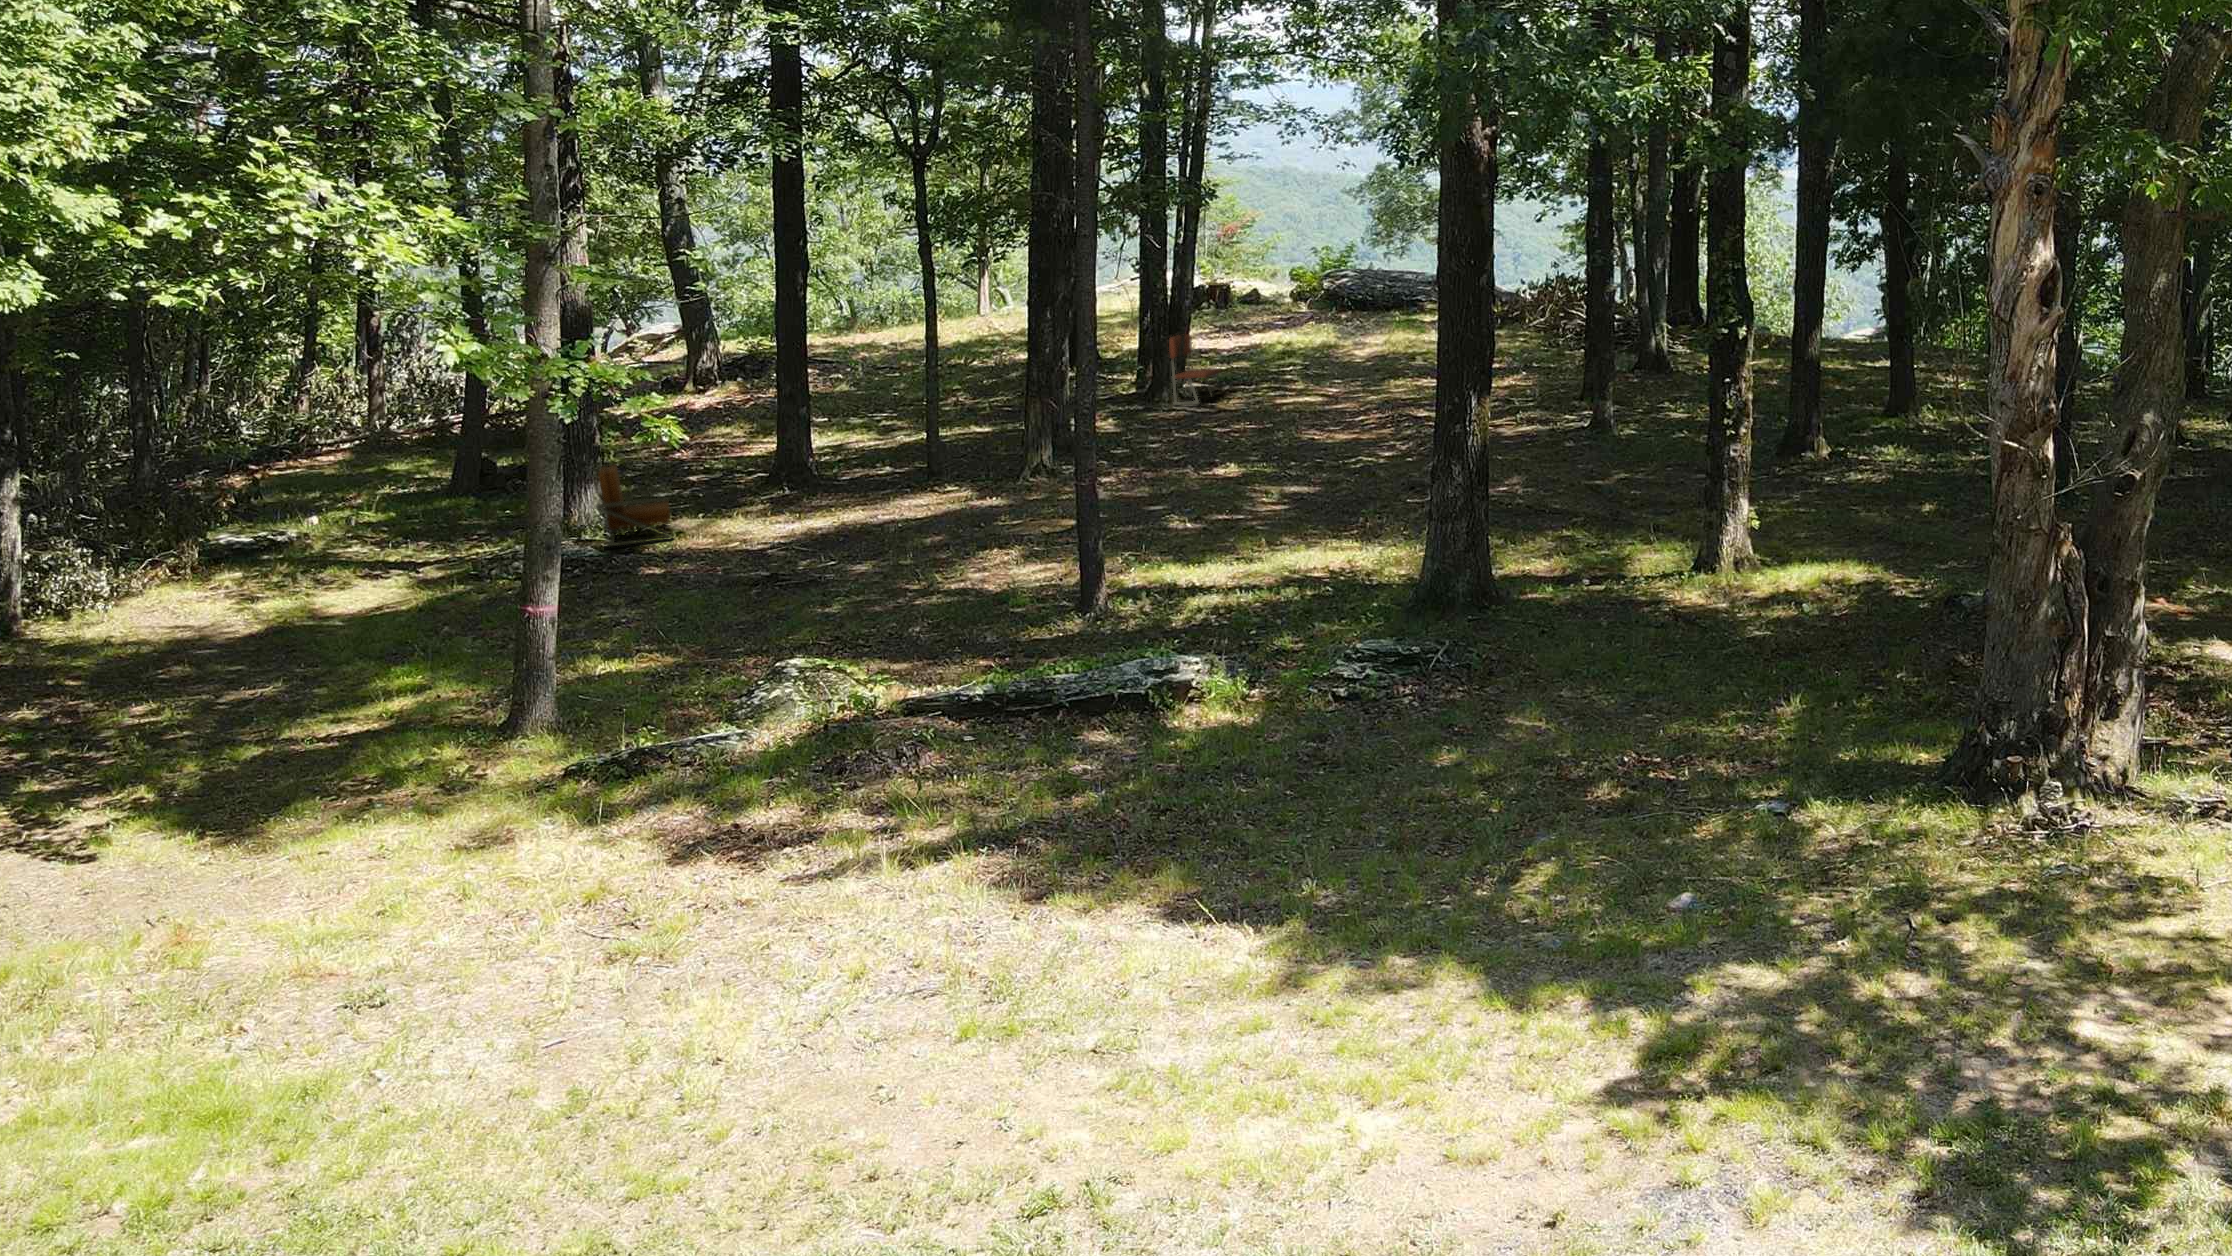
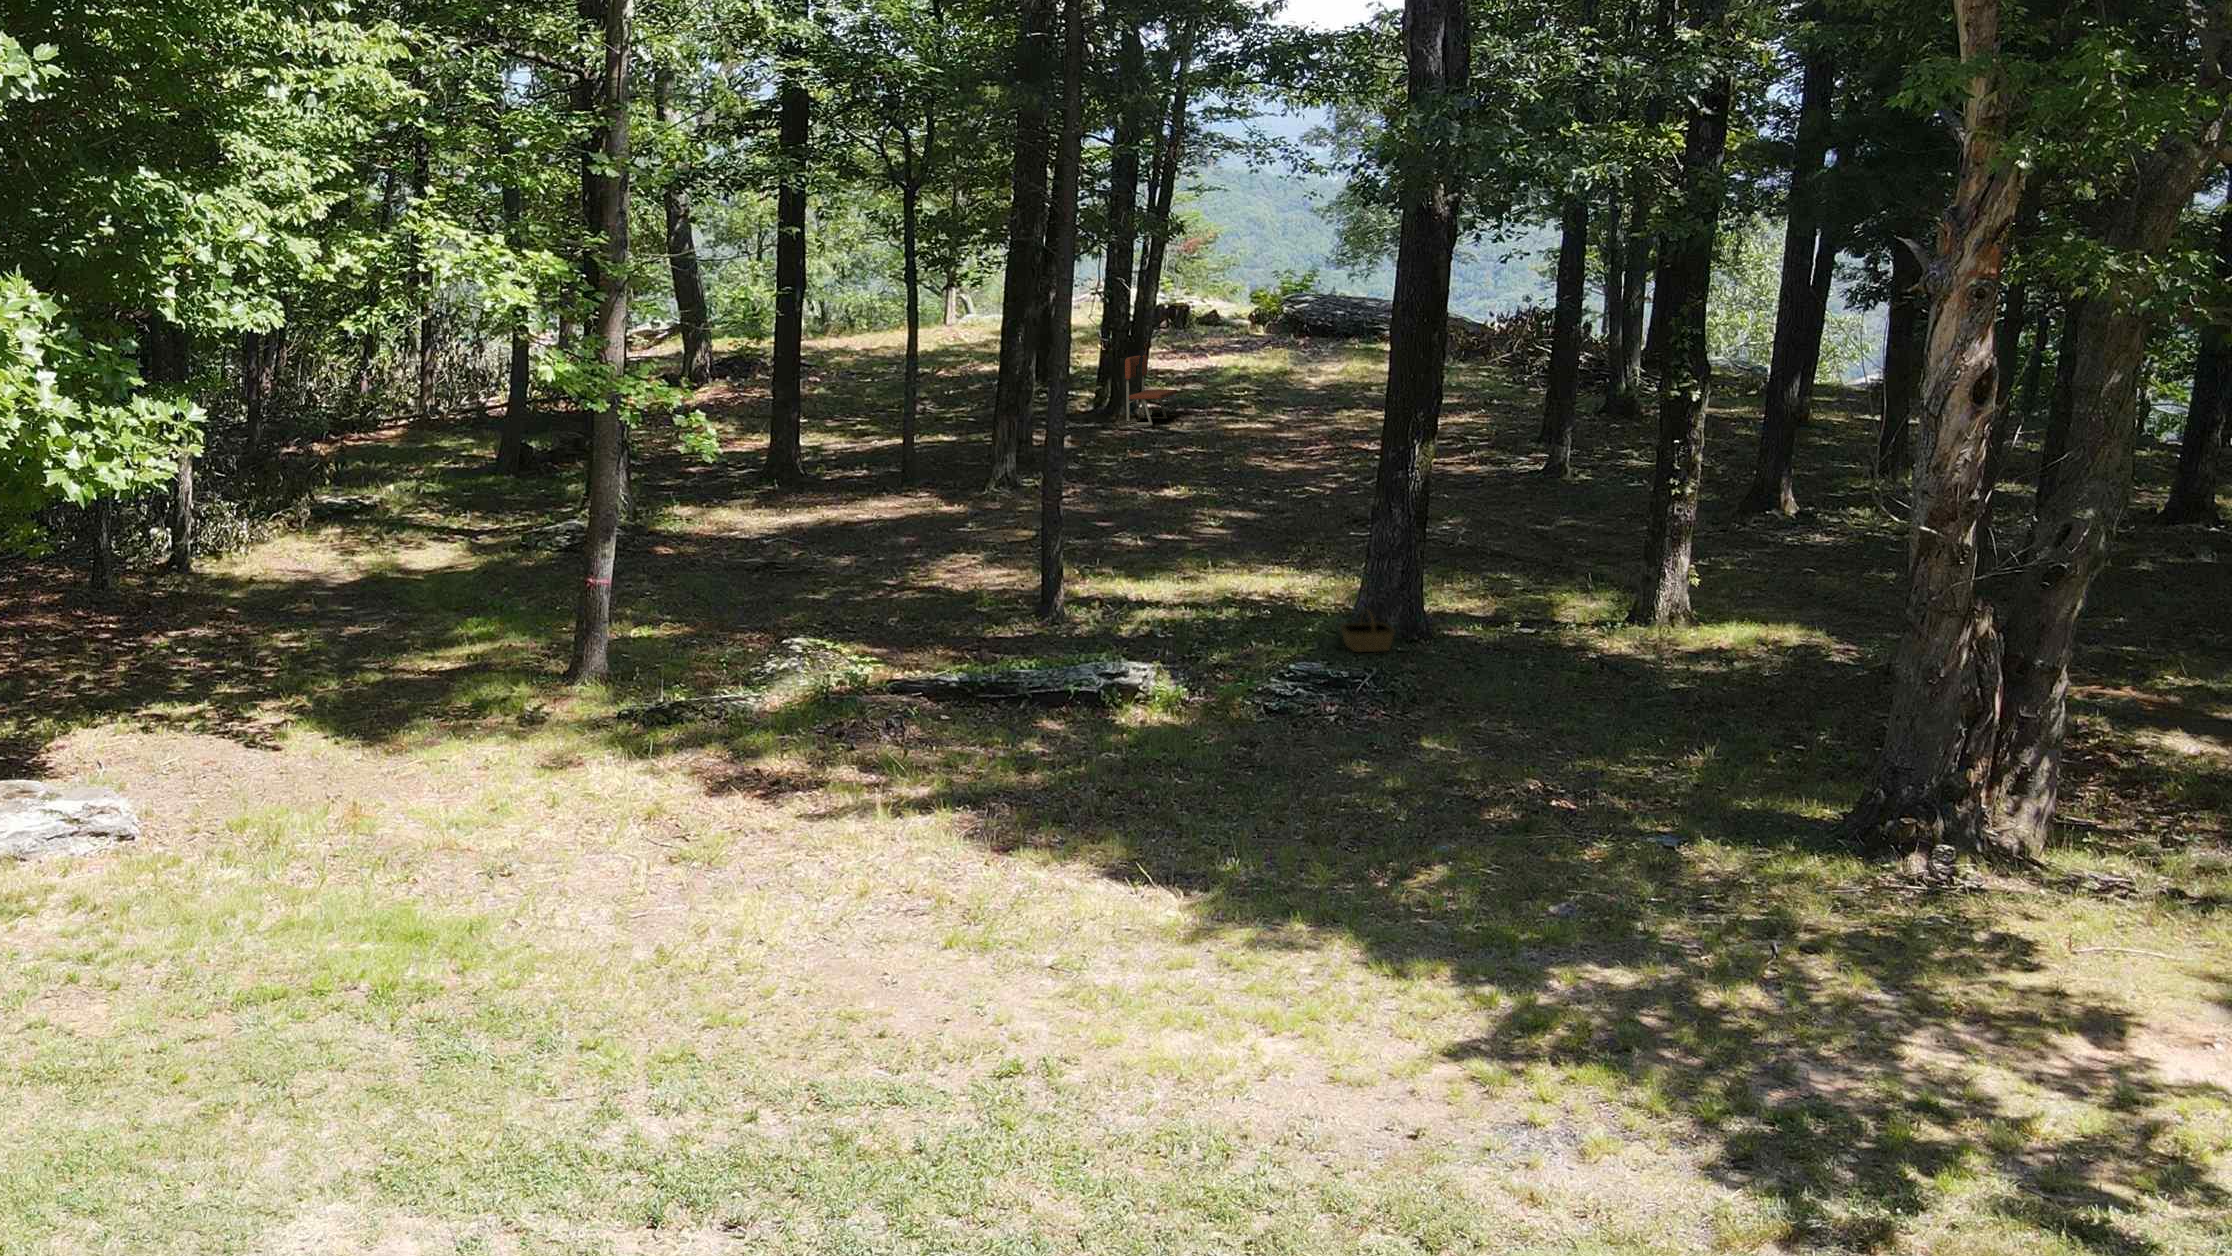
lounge chair: present [596,465,673,547] -> none [632,463,690,531]
basket: none [1383,580,1434,624] -> present [1340,611,1395,652]

